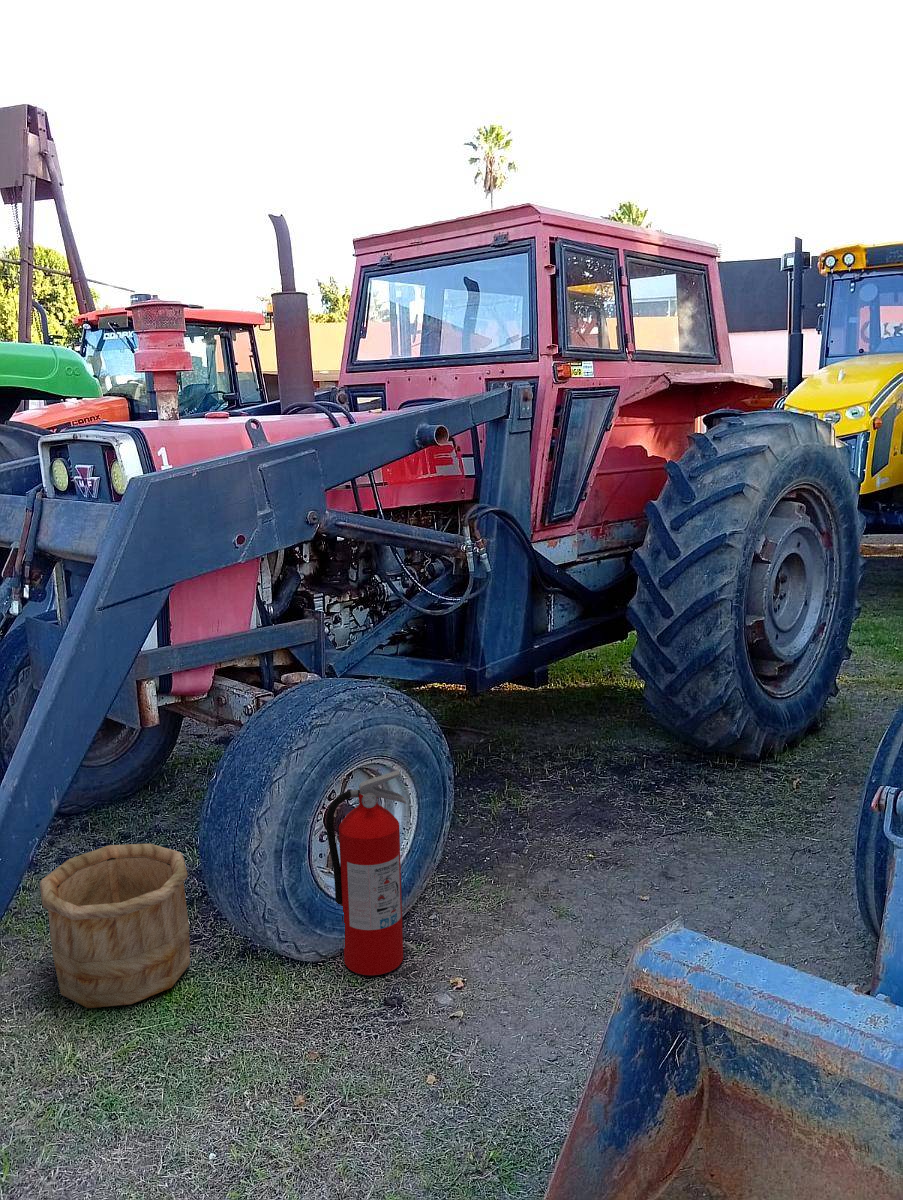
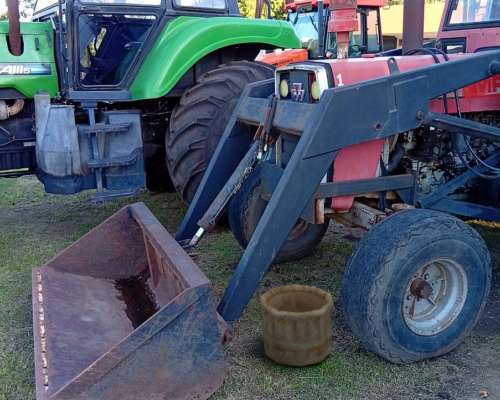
fire extinguisher: present [326,770,406,975] -> none [413,265,462,378]

